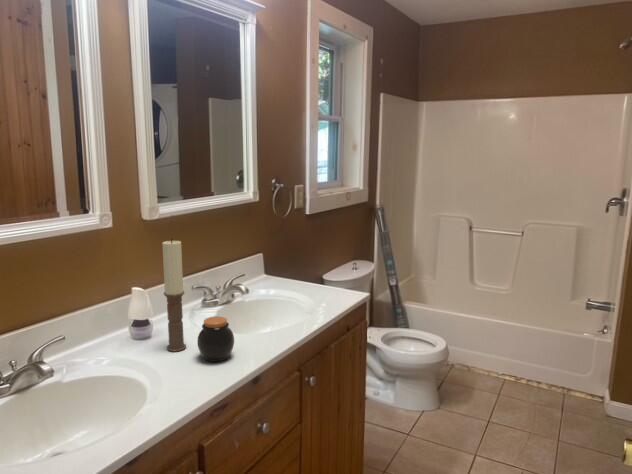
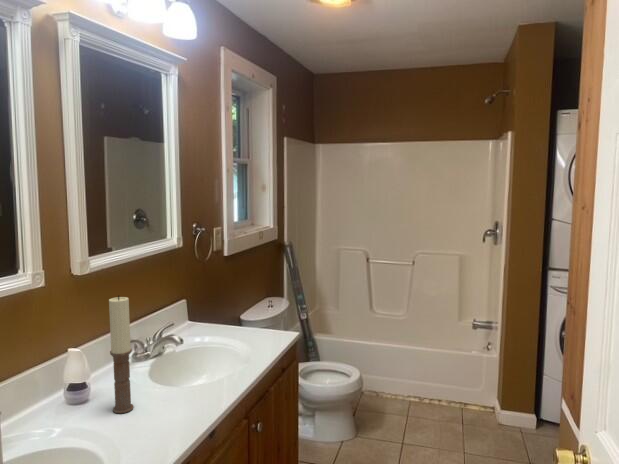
jar: present [197,316,234,362] -> none [150,372,188,419]

